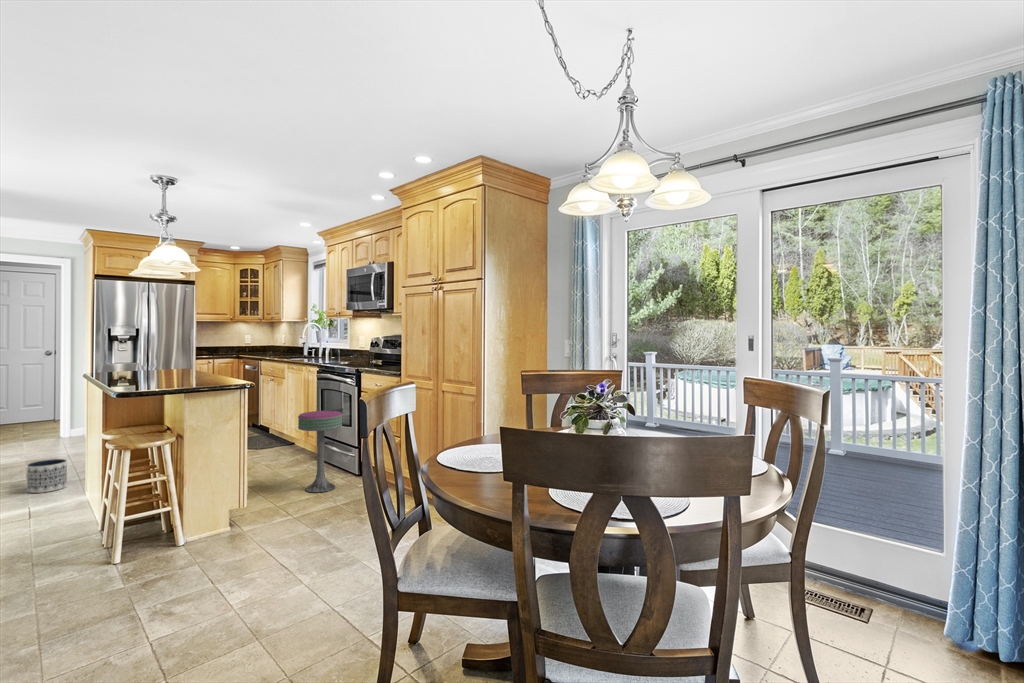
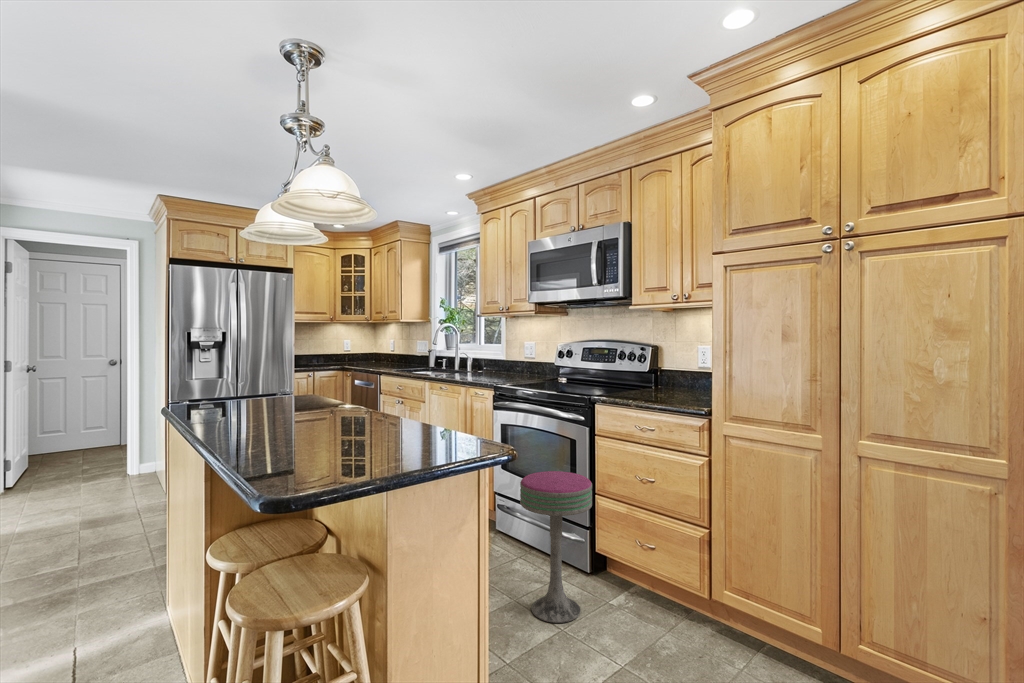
planter: present [27,459,67,493] -> none [78,545,140,610]

